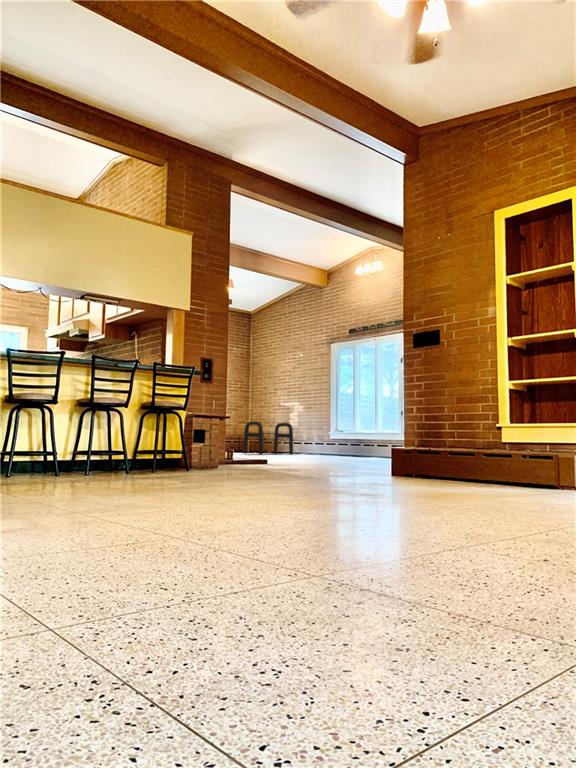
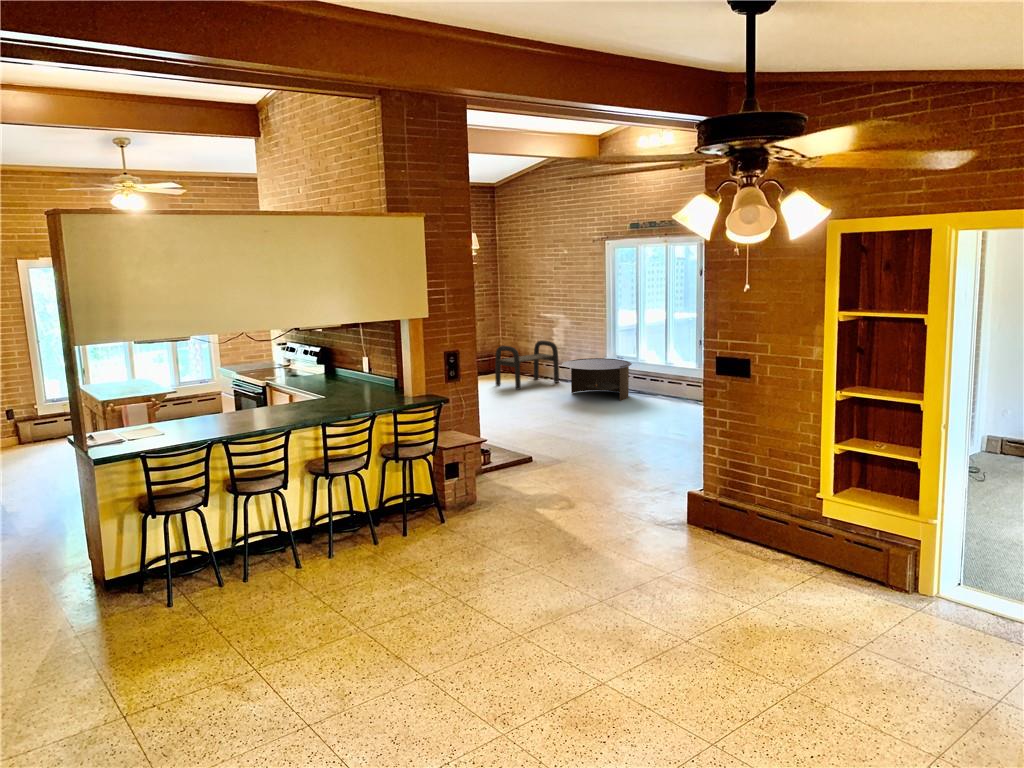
coffee table: none [295,430,349,458] -> present [562,358,632,401]

